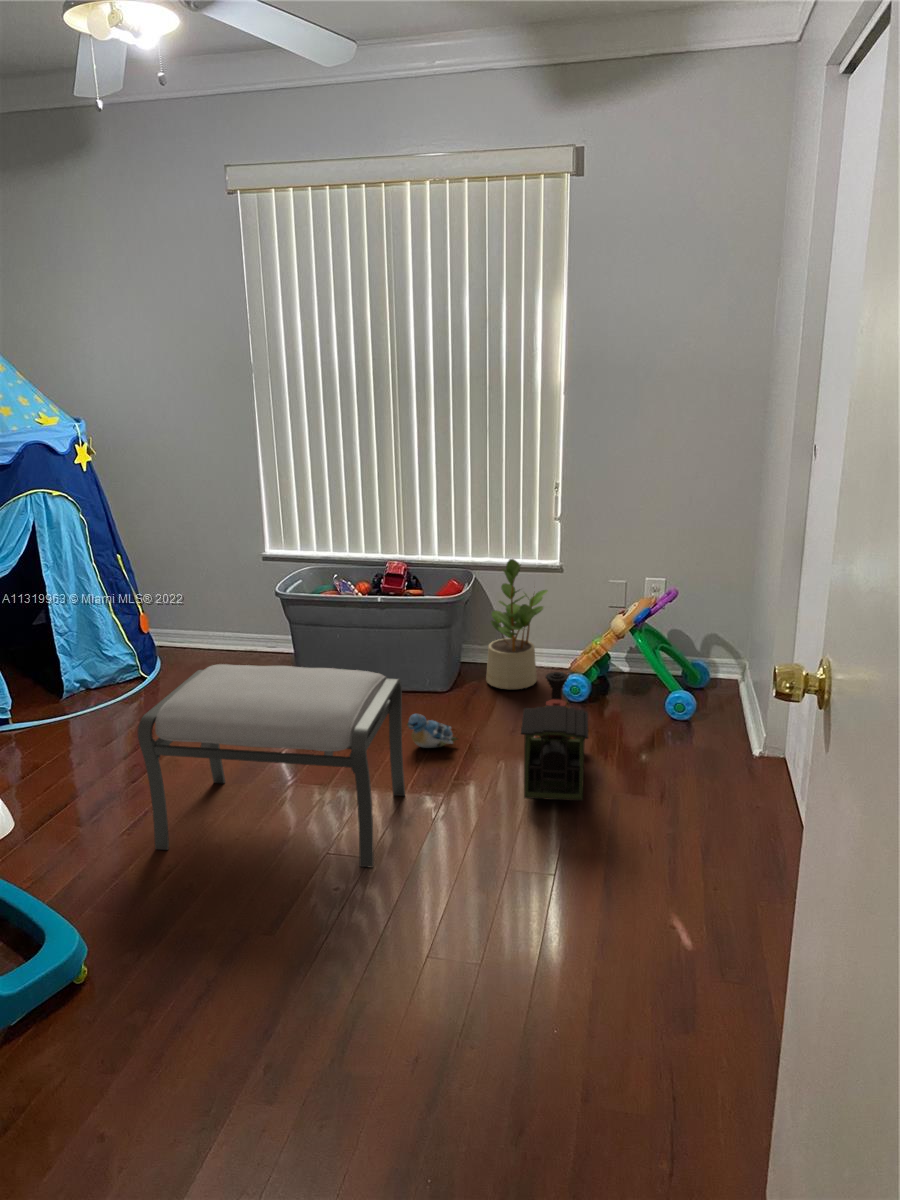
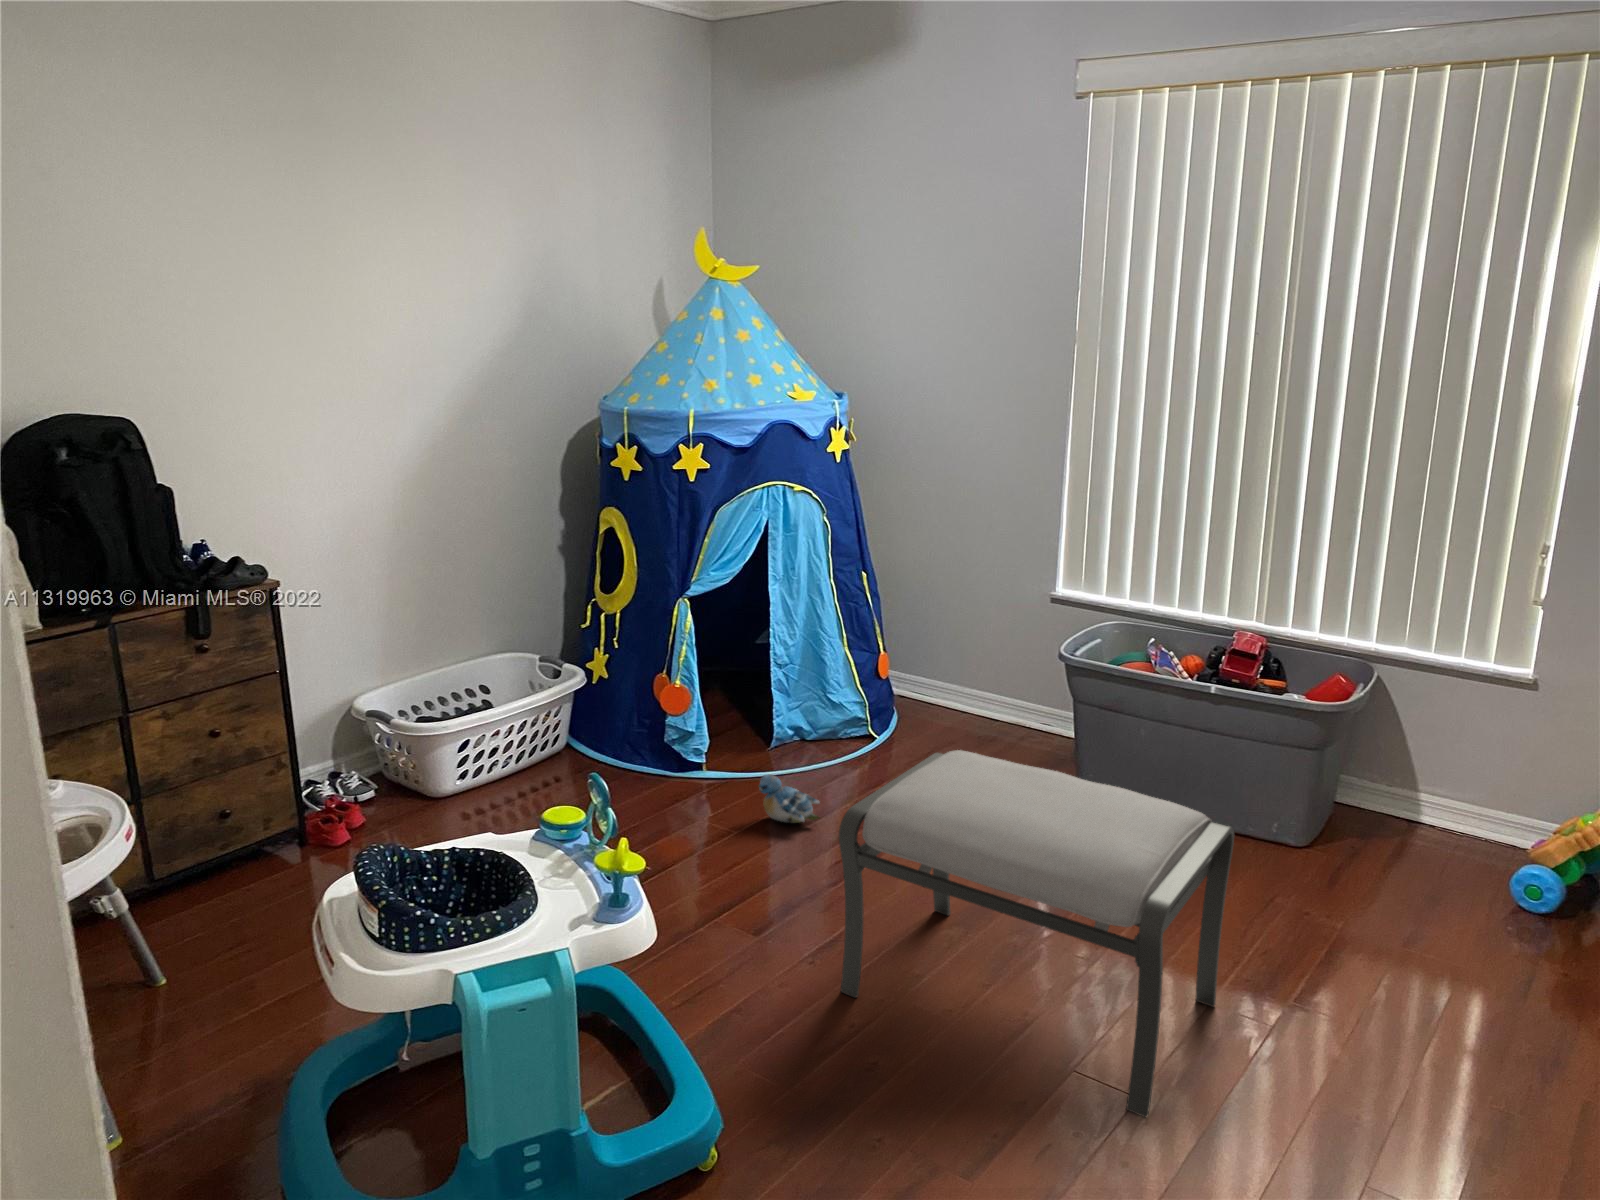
potted plant: present [486,559,548,689] -> none [1375,657,1509,867]
toy train: present [521,672,588,801] -> none [1427,862,1572,1108]
plush toy: present [407,714,458,748] -> present [758,774,820,823]

